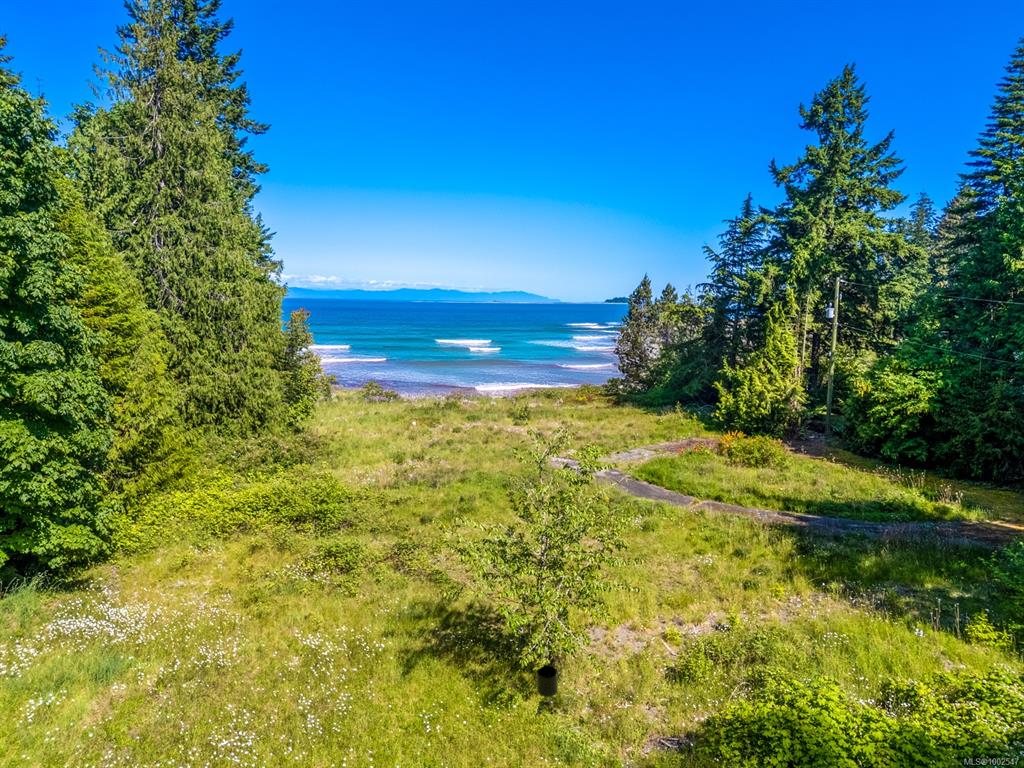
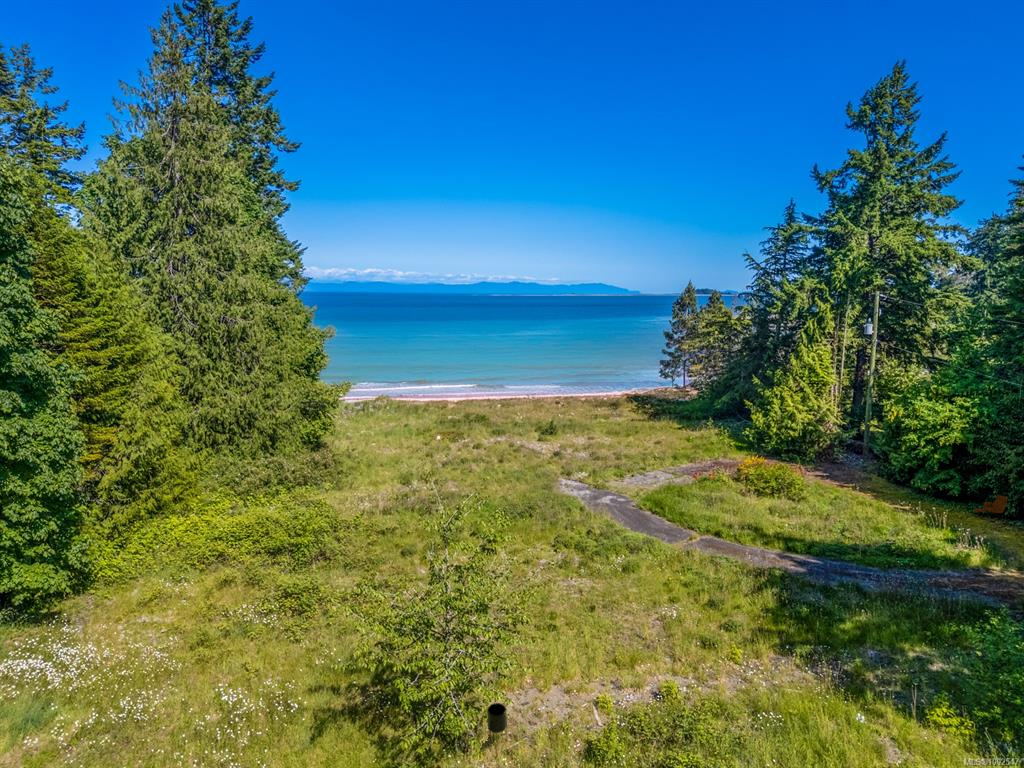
lounge chair: none [944,456,973,477] -> present [974,496,1007,517]

